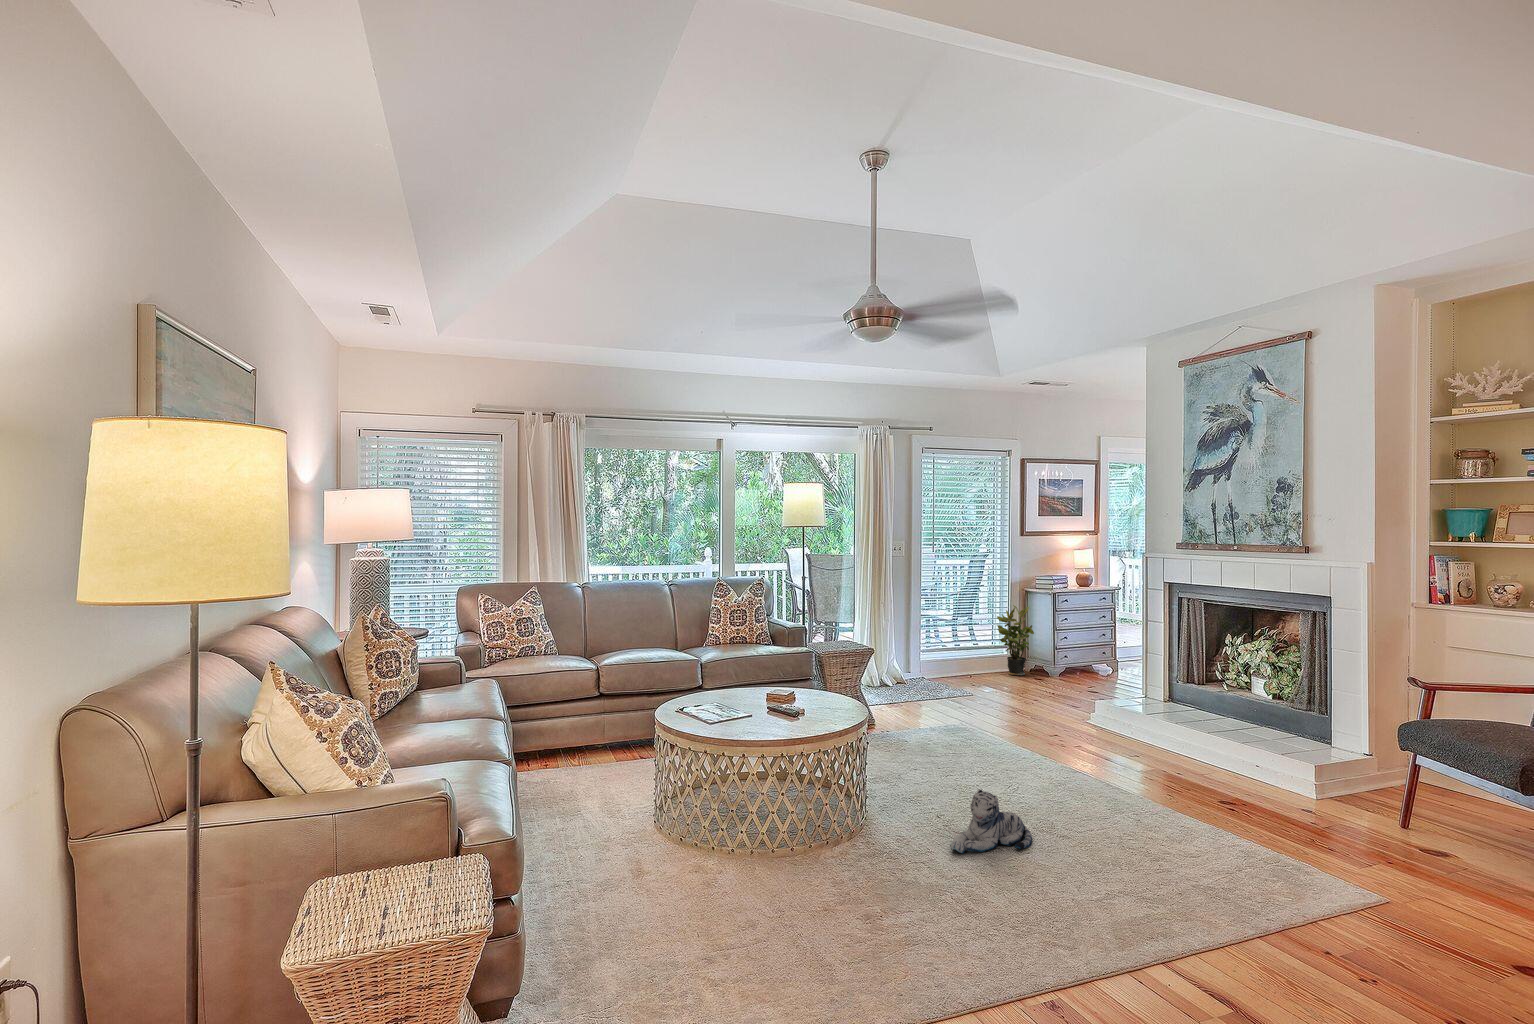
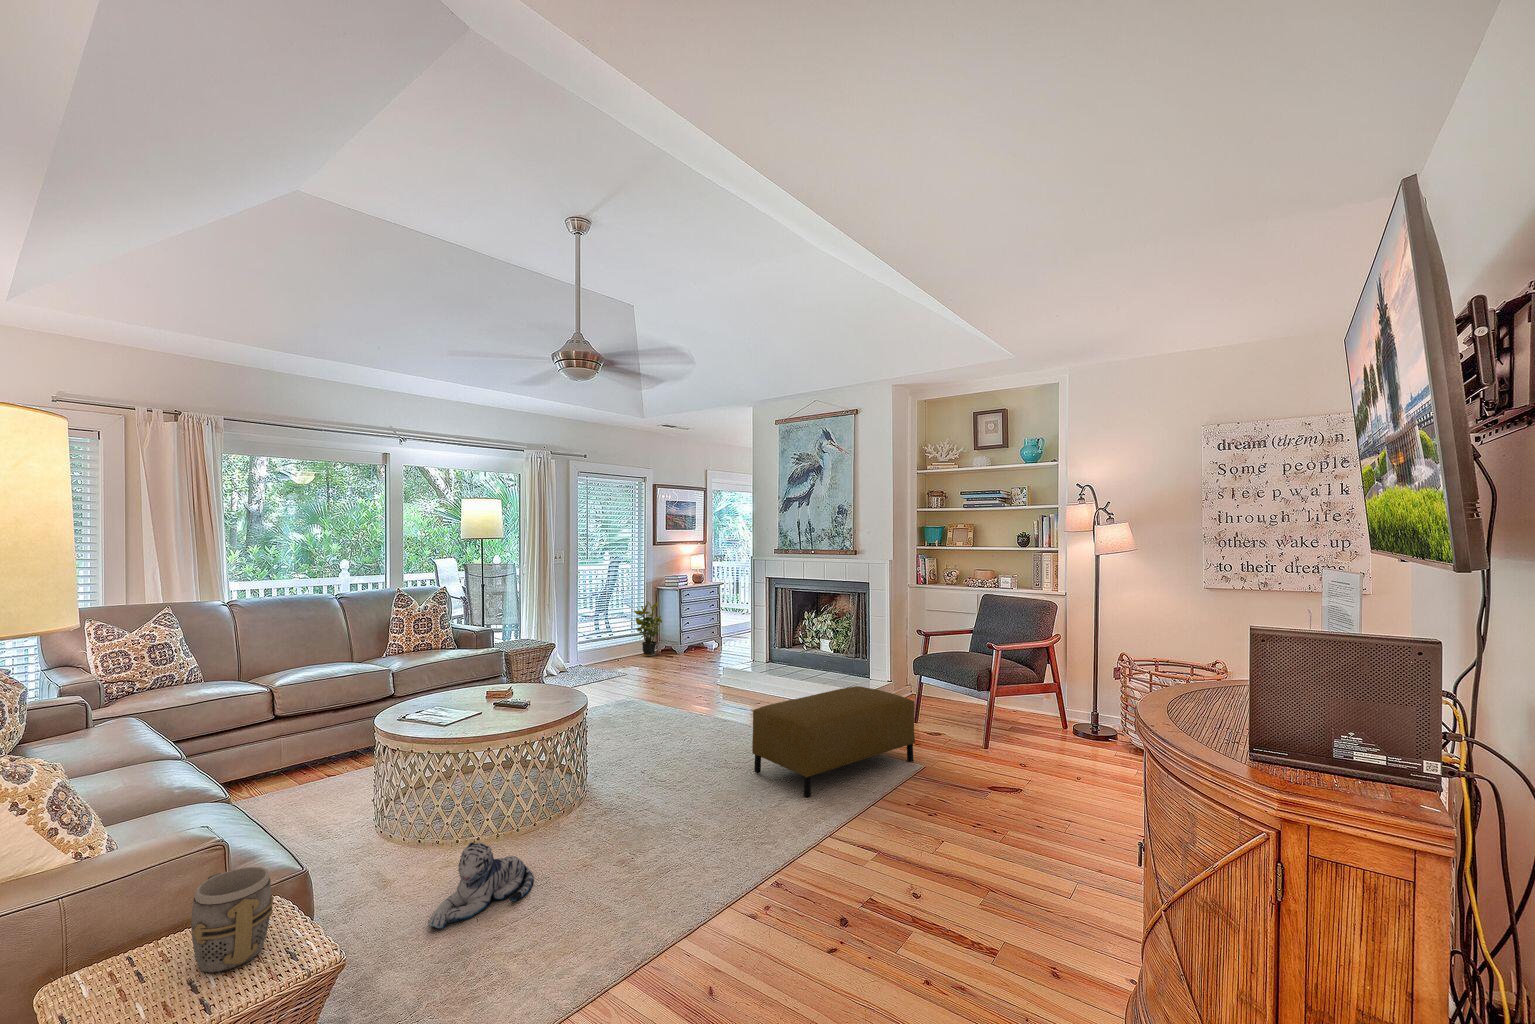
ottoman: none [1086,752,1370,897] -> present [752,686,915,797]
plush toy: present [950,790,1032,854] -> present [428,842,534,928]
mug: none [392,821,455,906] -> present [191,867,274,972]

